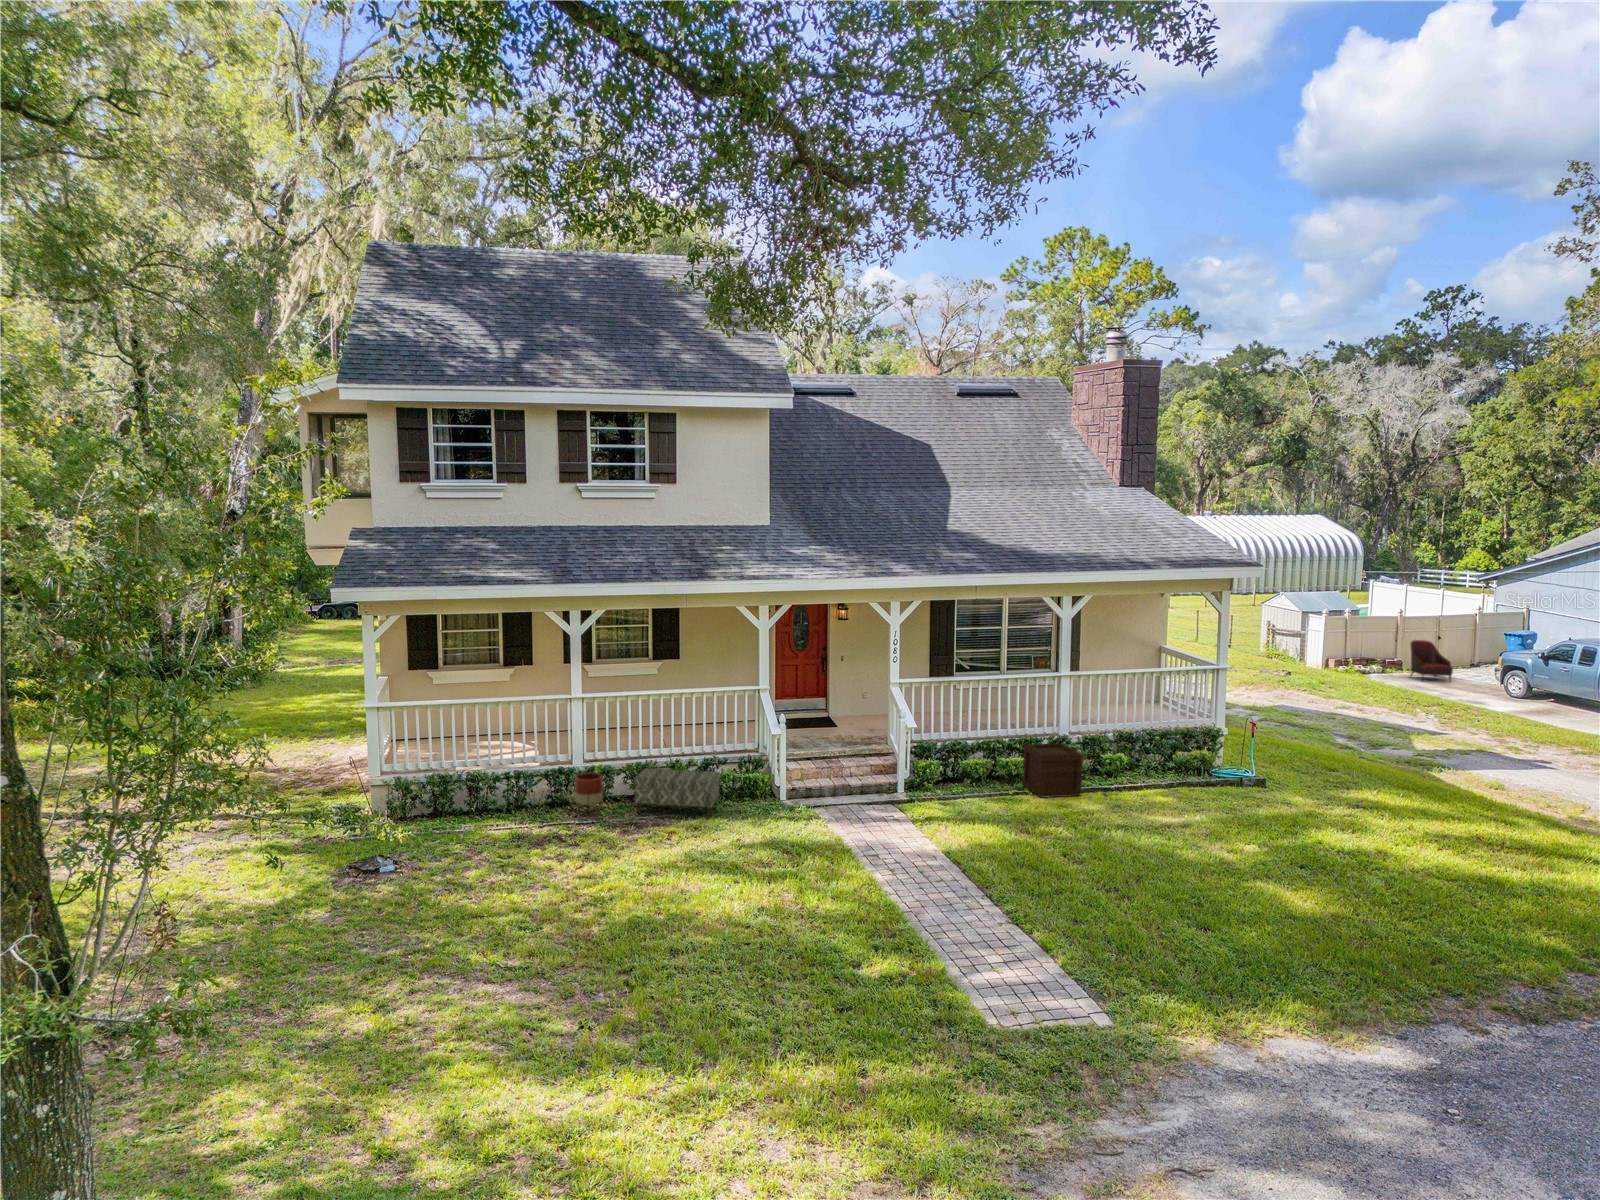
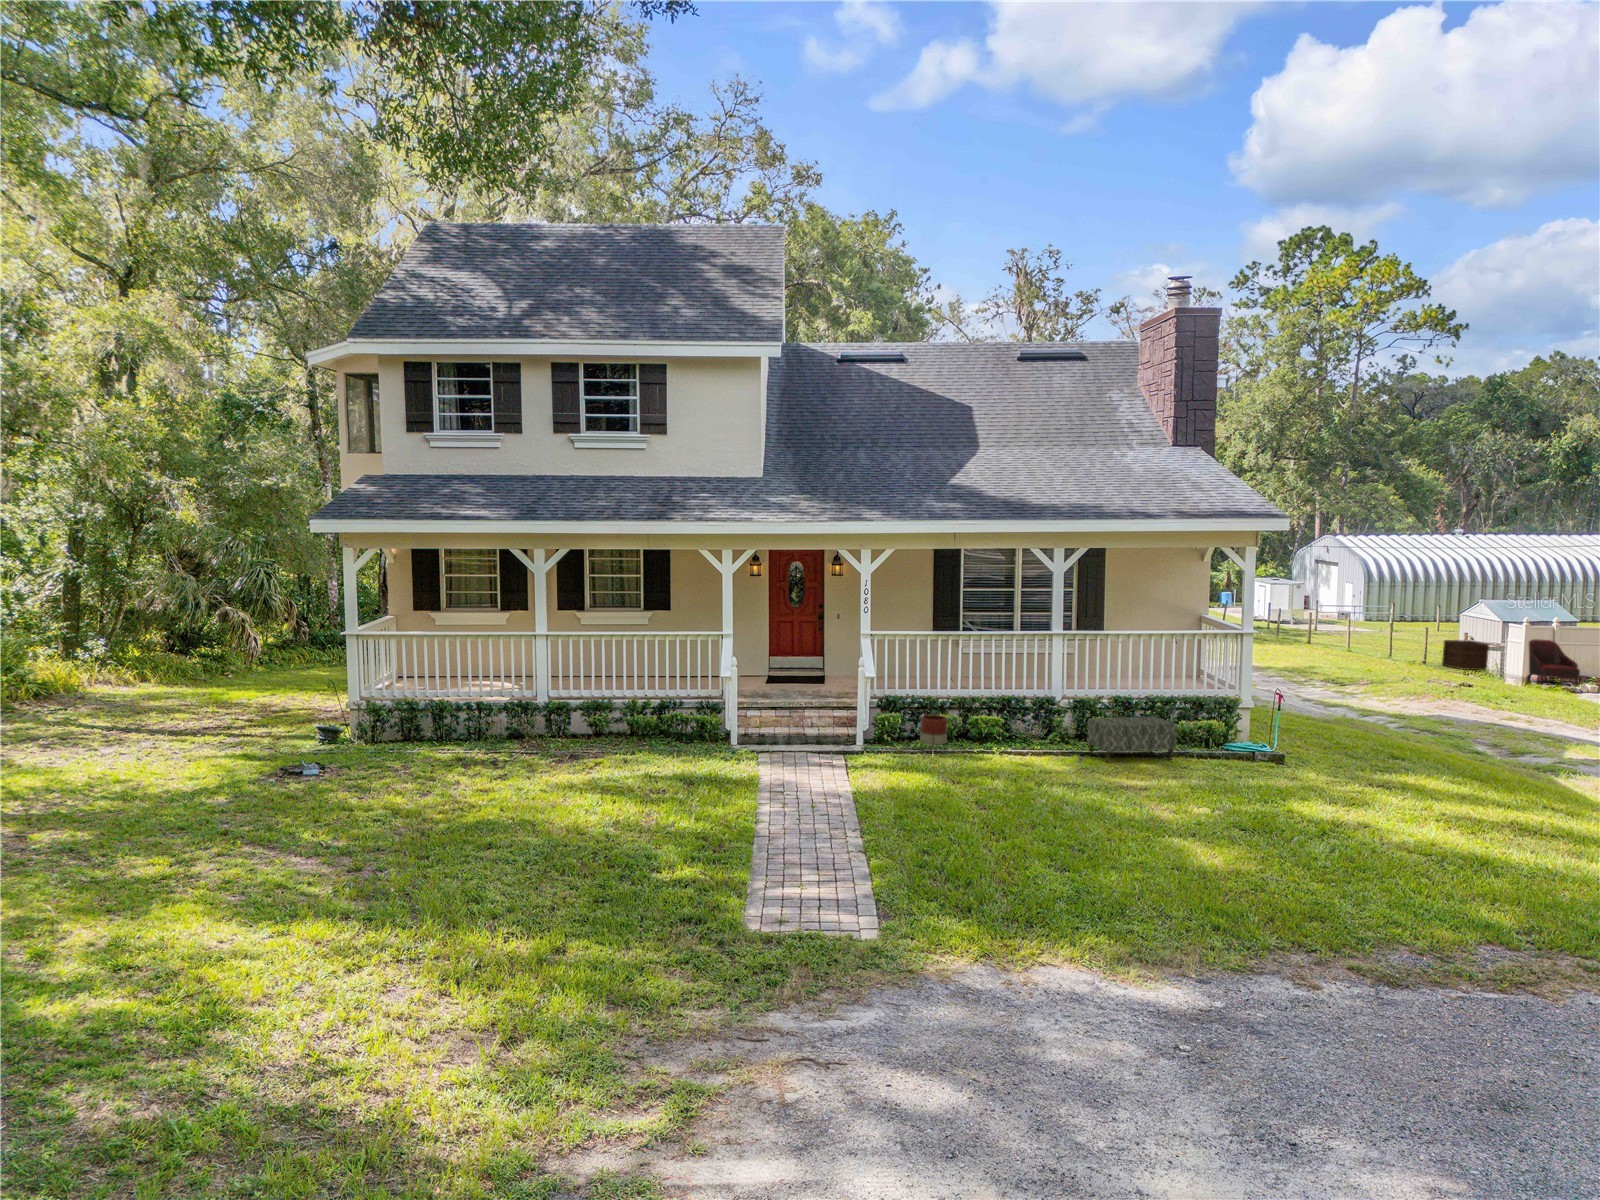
wooden crate: present [1022,743,1083,798] -> present [1442,640,1489,670]
bench: present [635,768,720,818] -> present [1087,717,1177,763]
planter: present [575,773,603,805] -> present [920,715,948,749]

